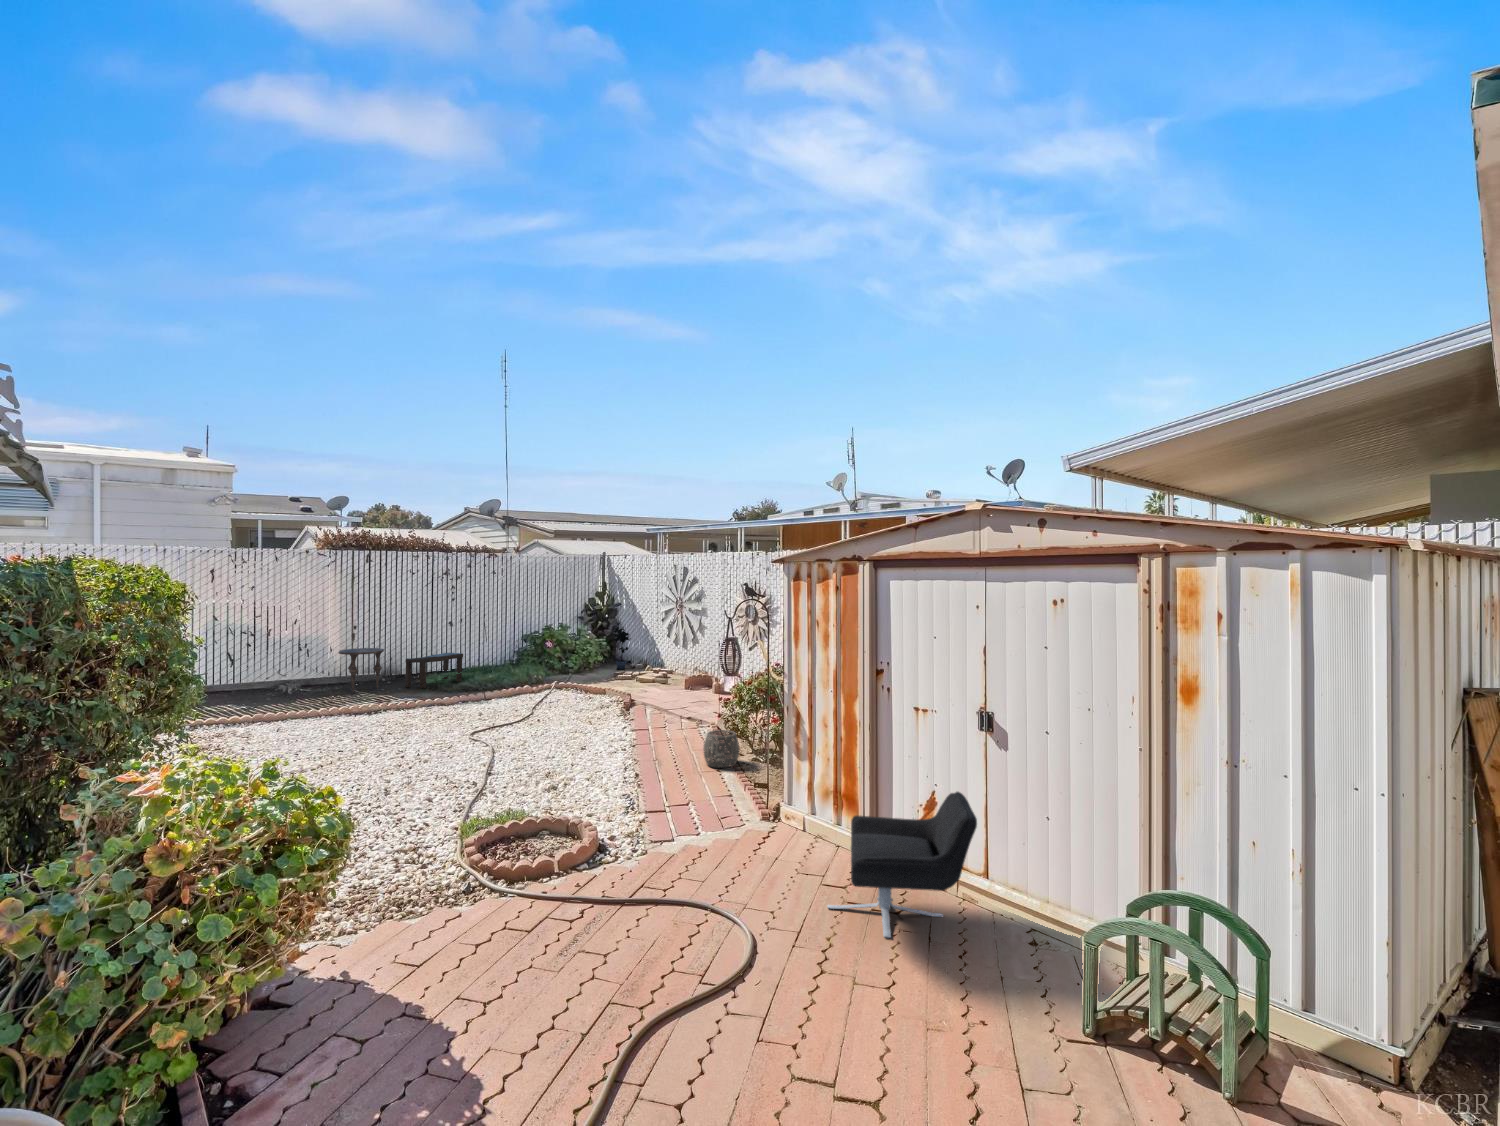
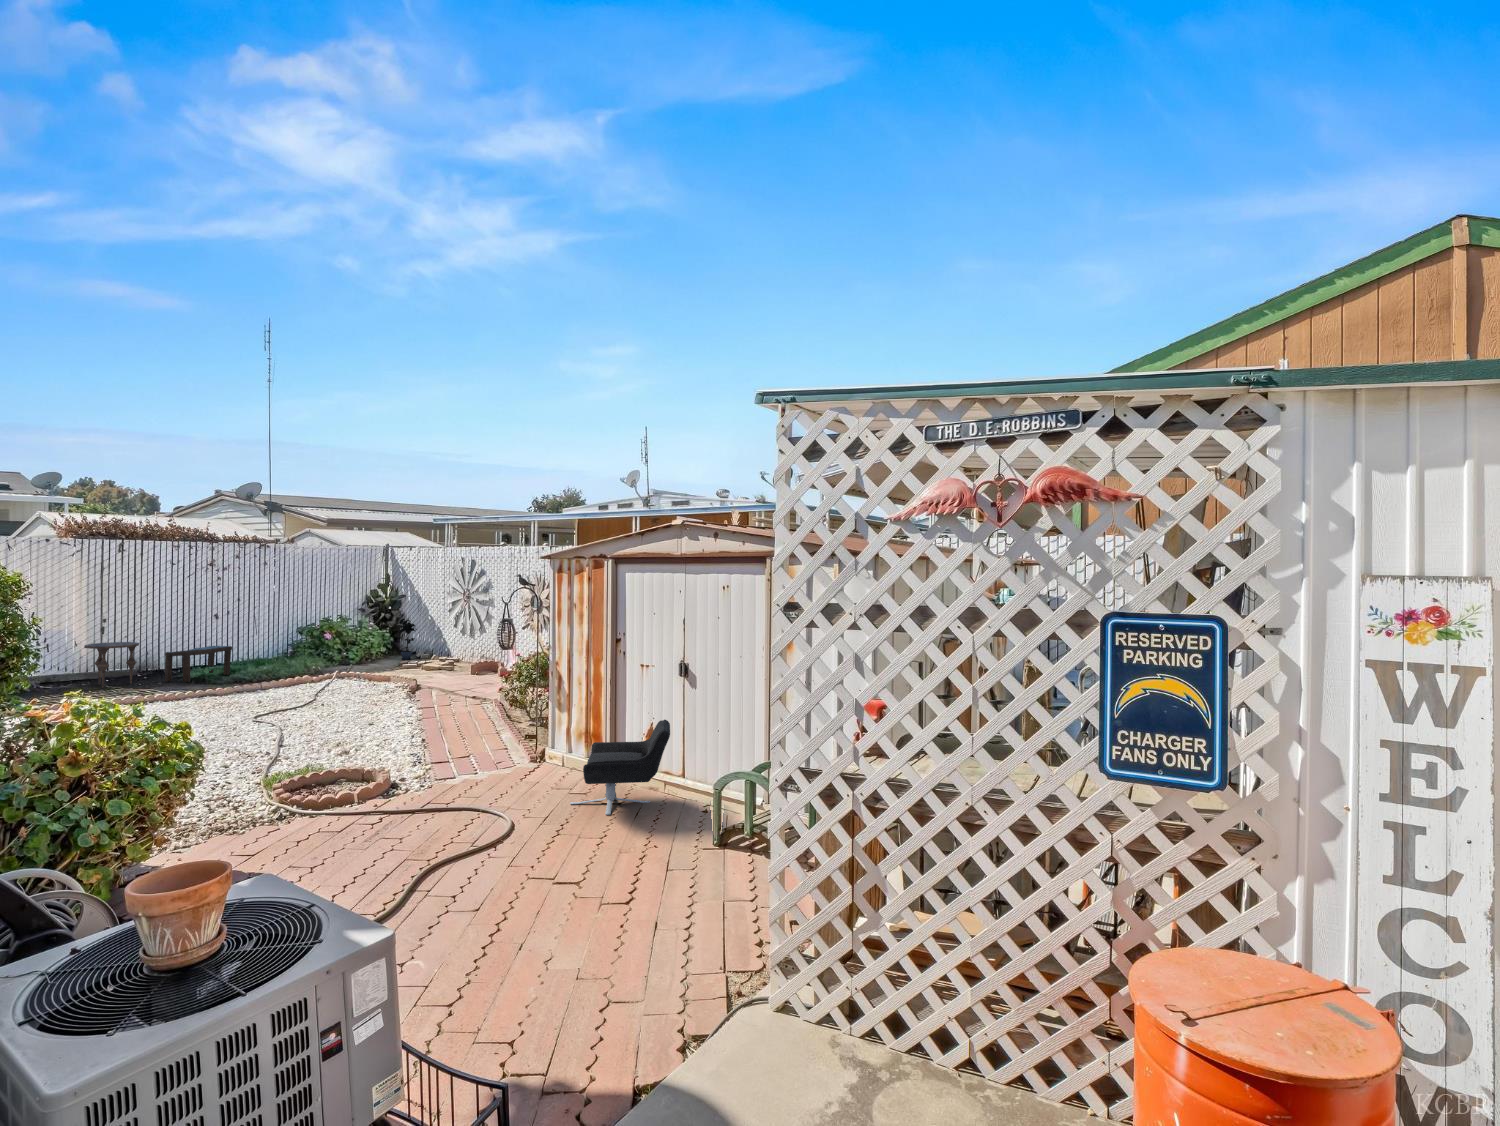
woven basket: present [703,730,739,768] -> none [485,700,517,731]

